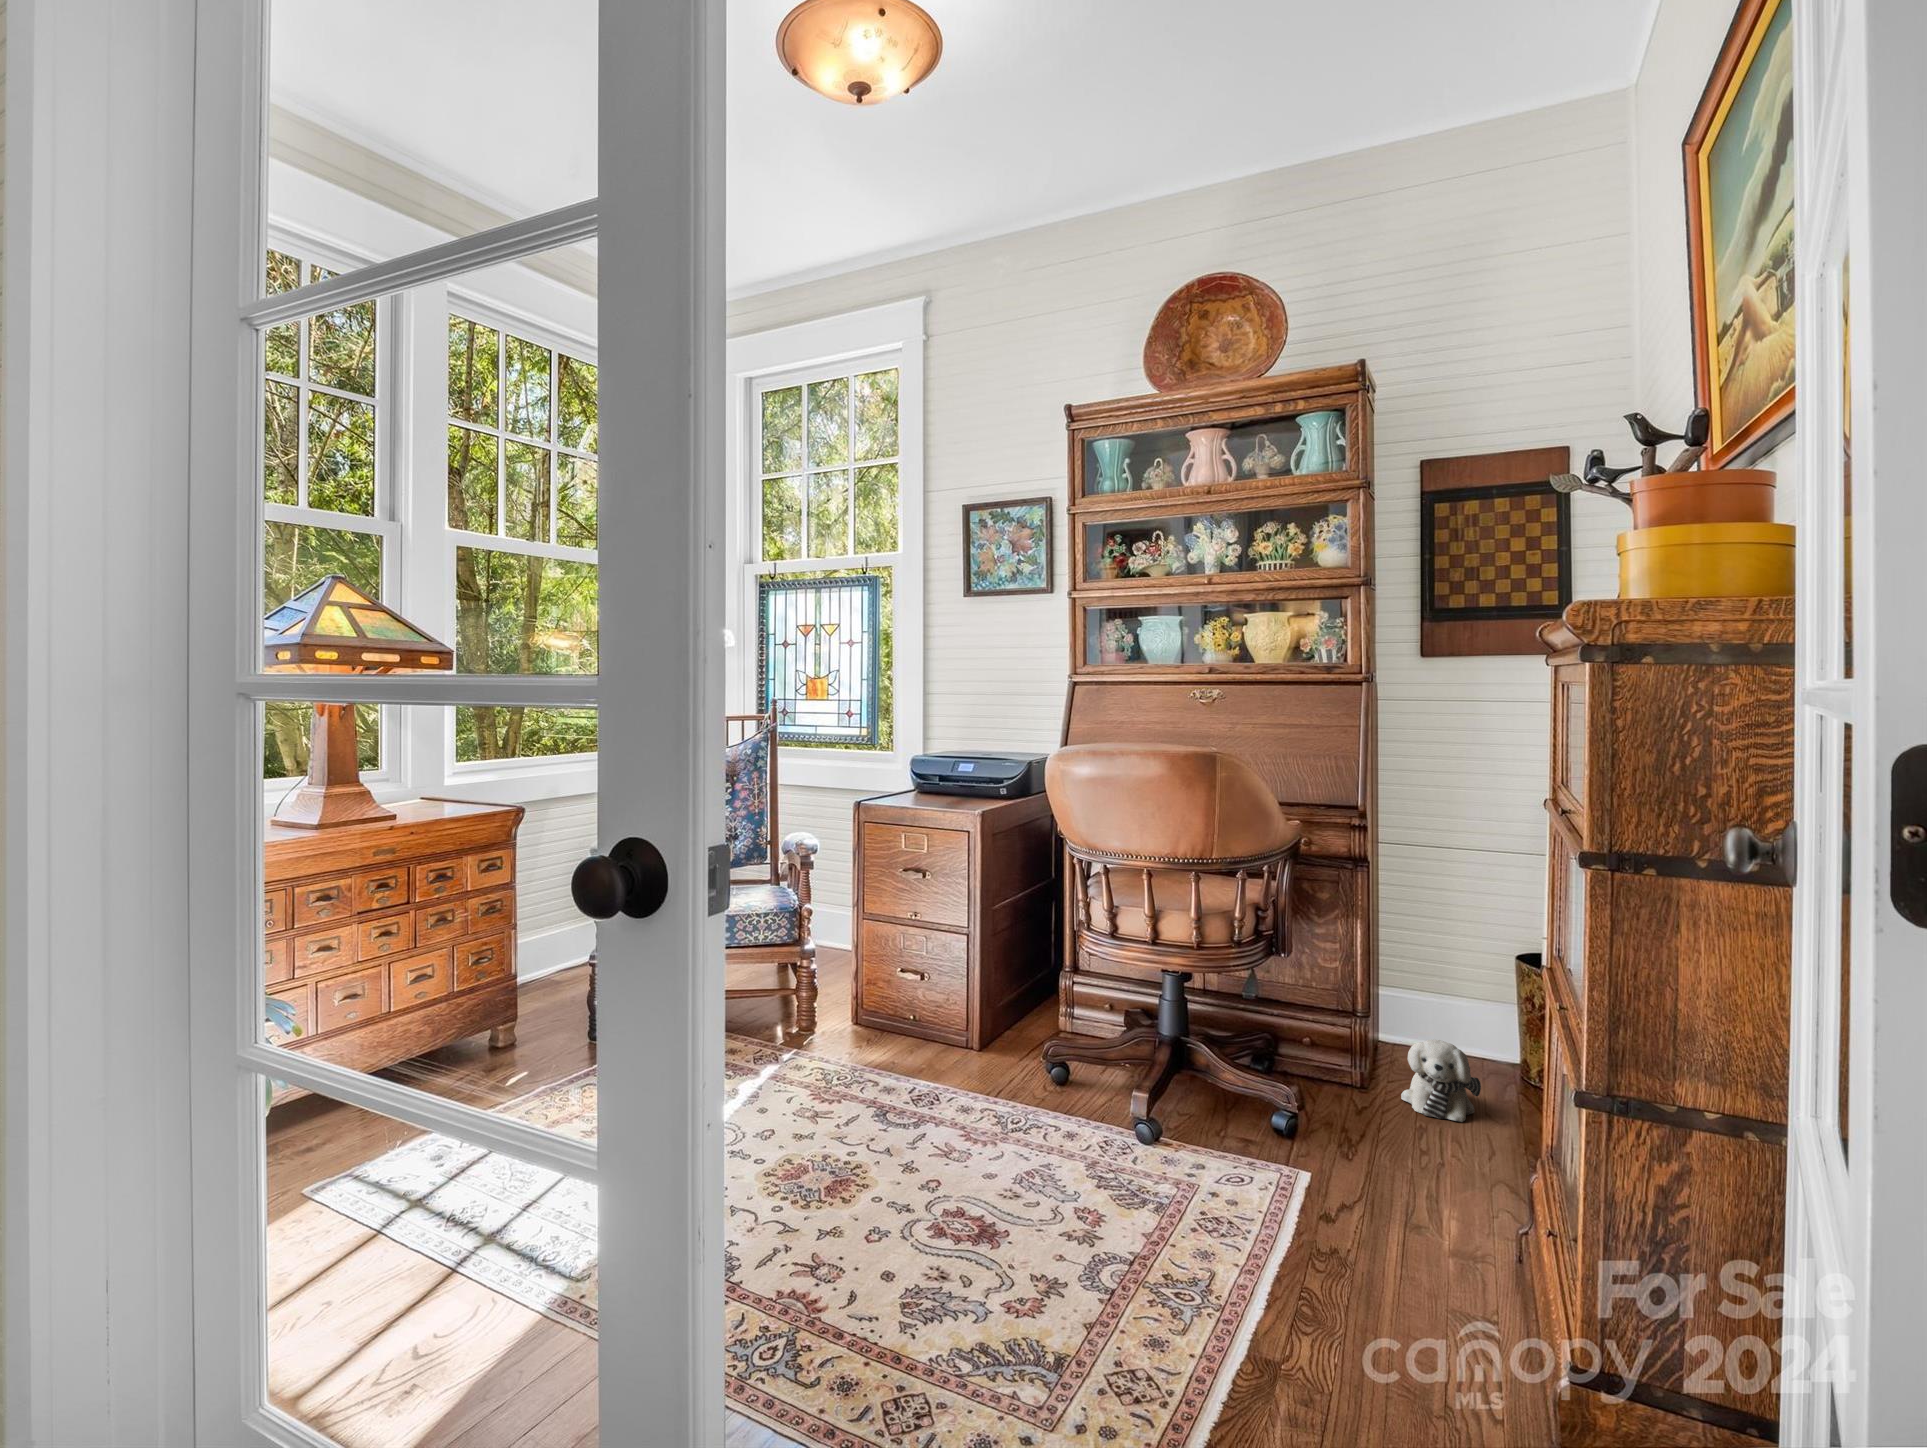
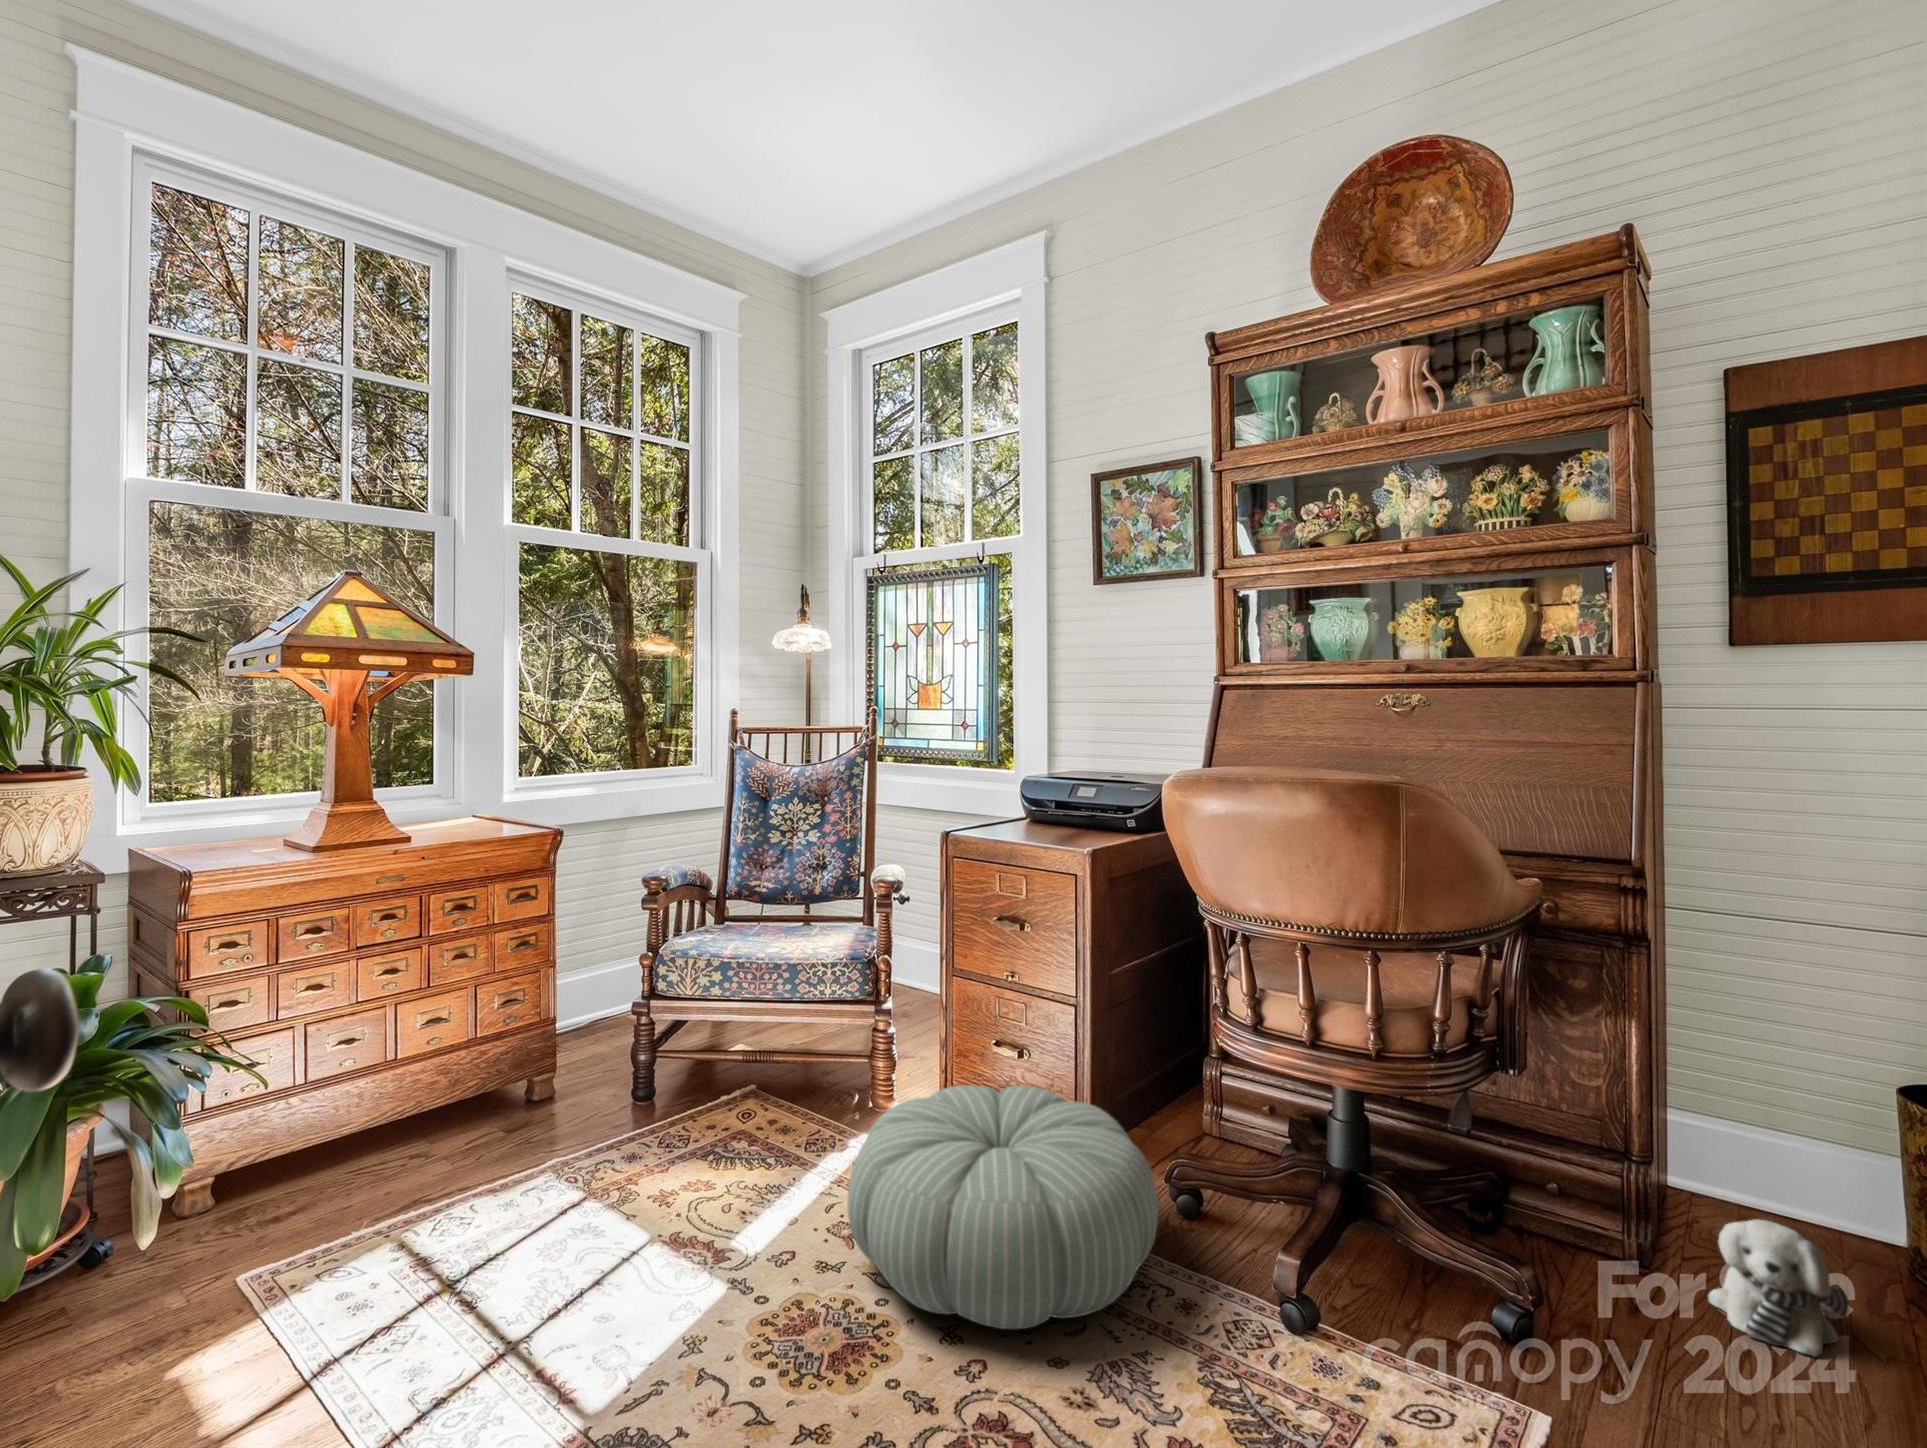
pouf: none [816,994,1048,1160] -> present [847,1085,1158,1329]

